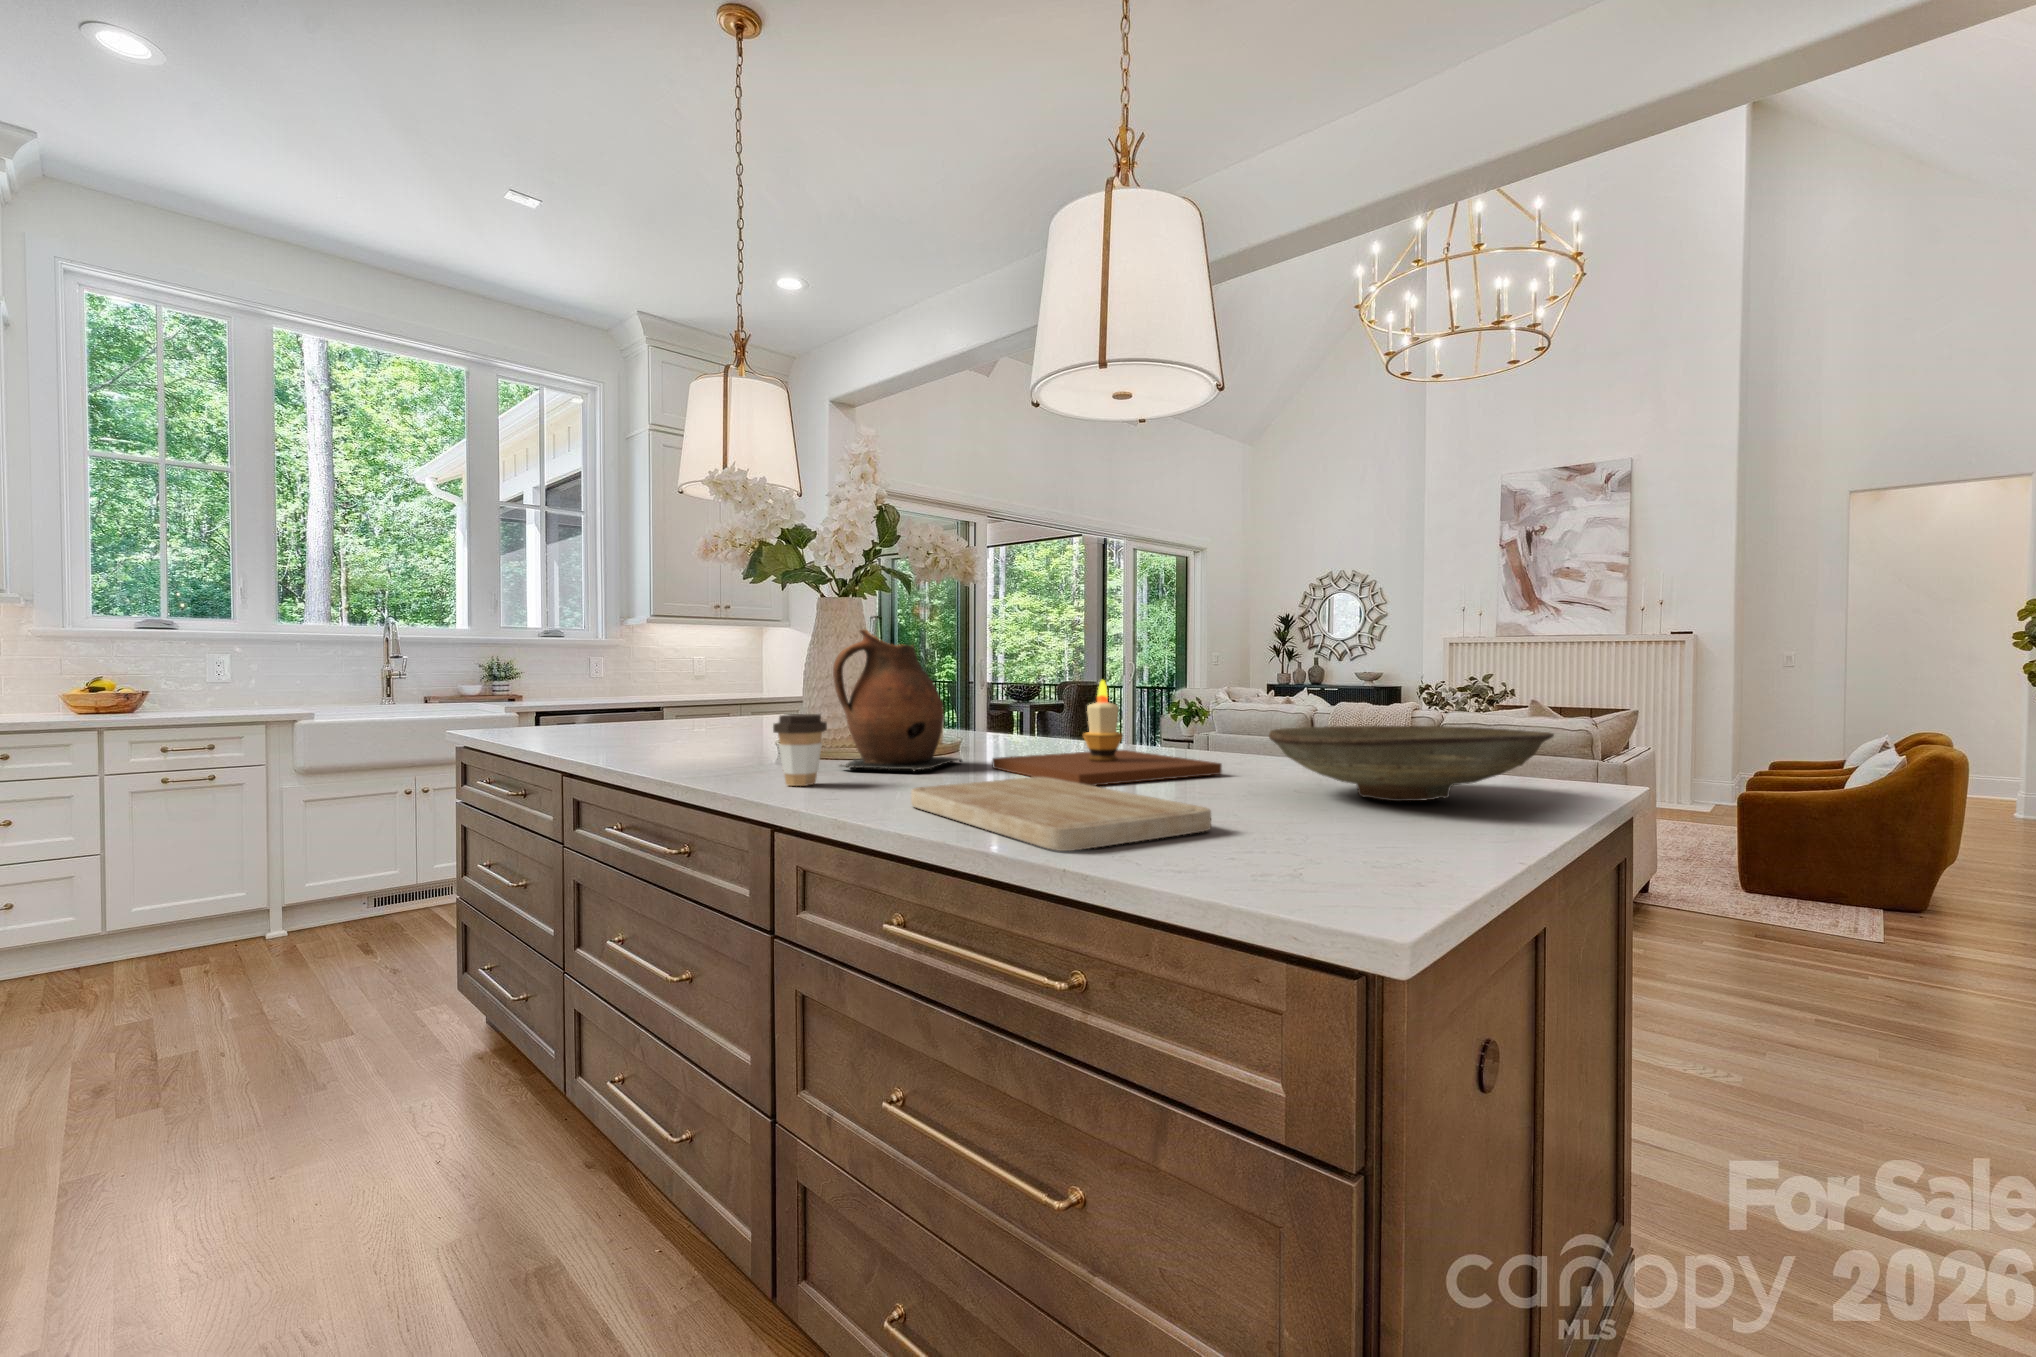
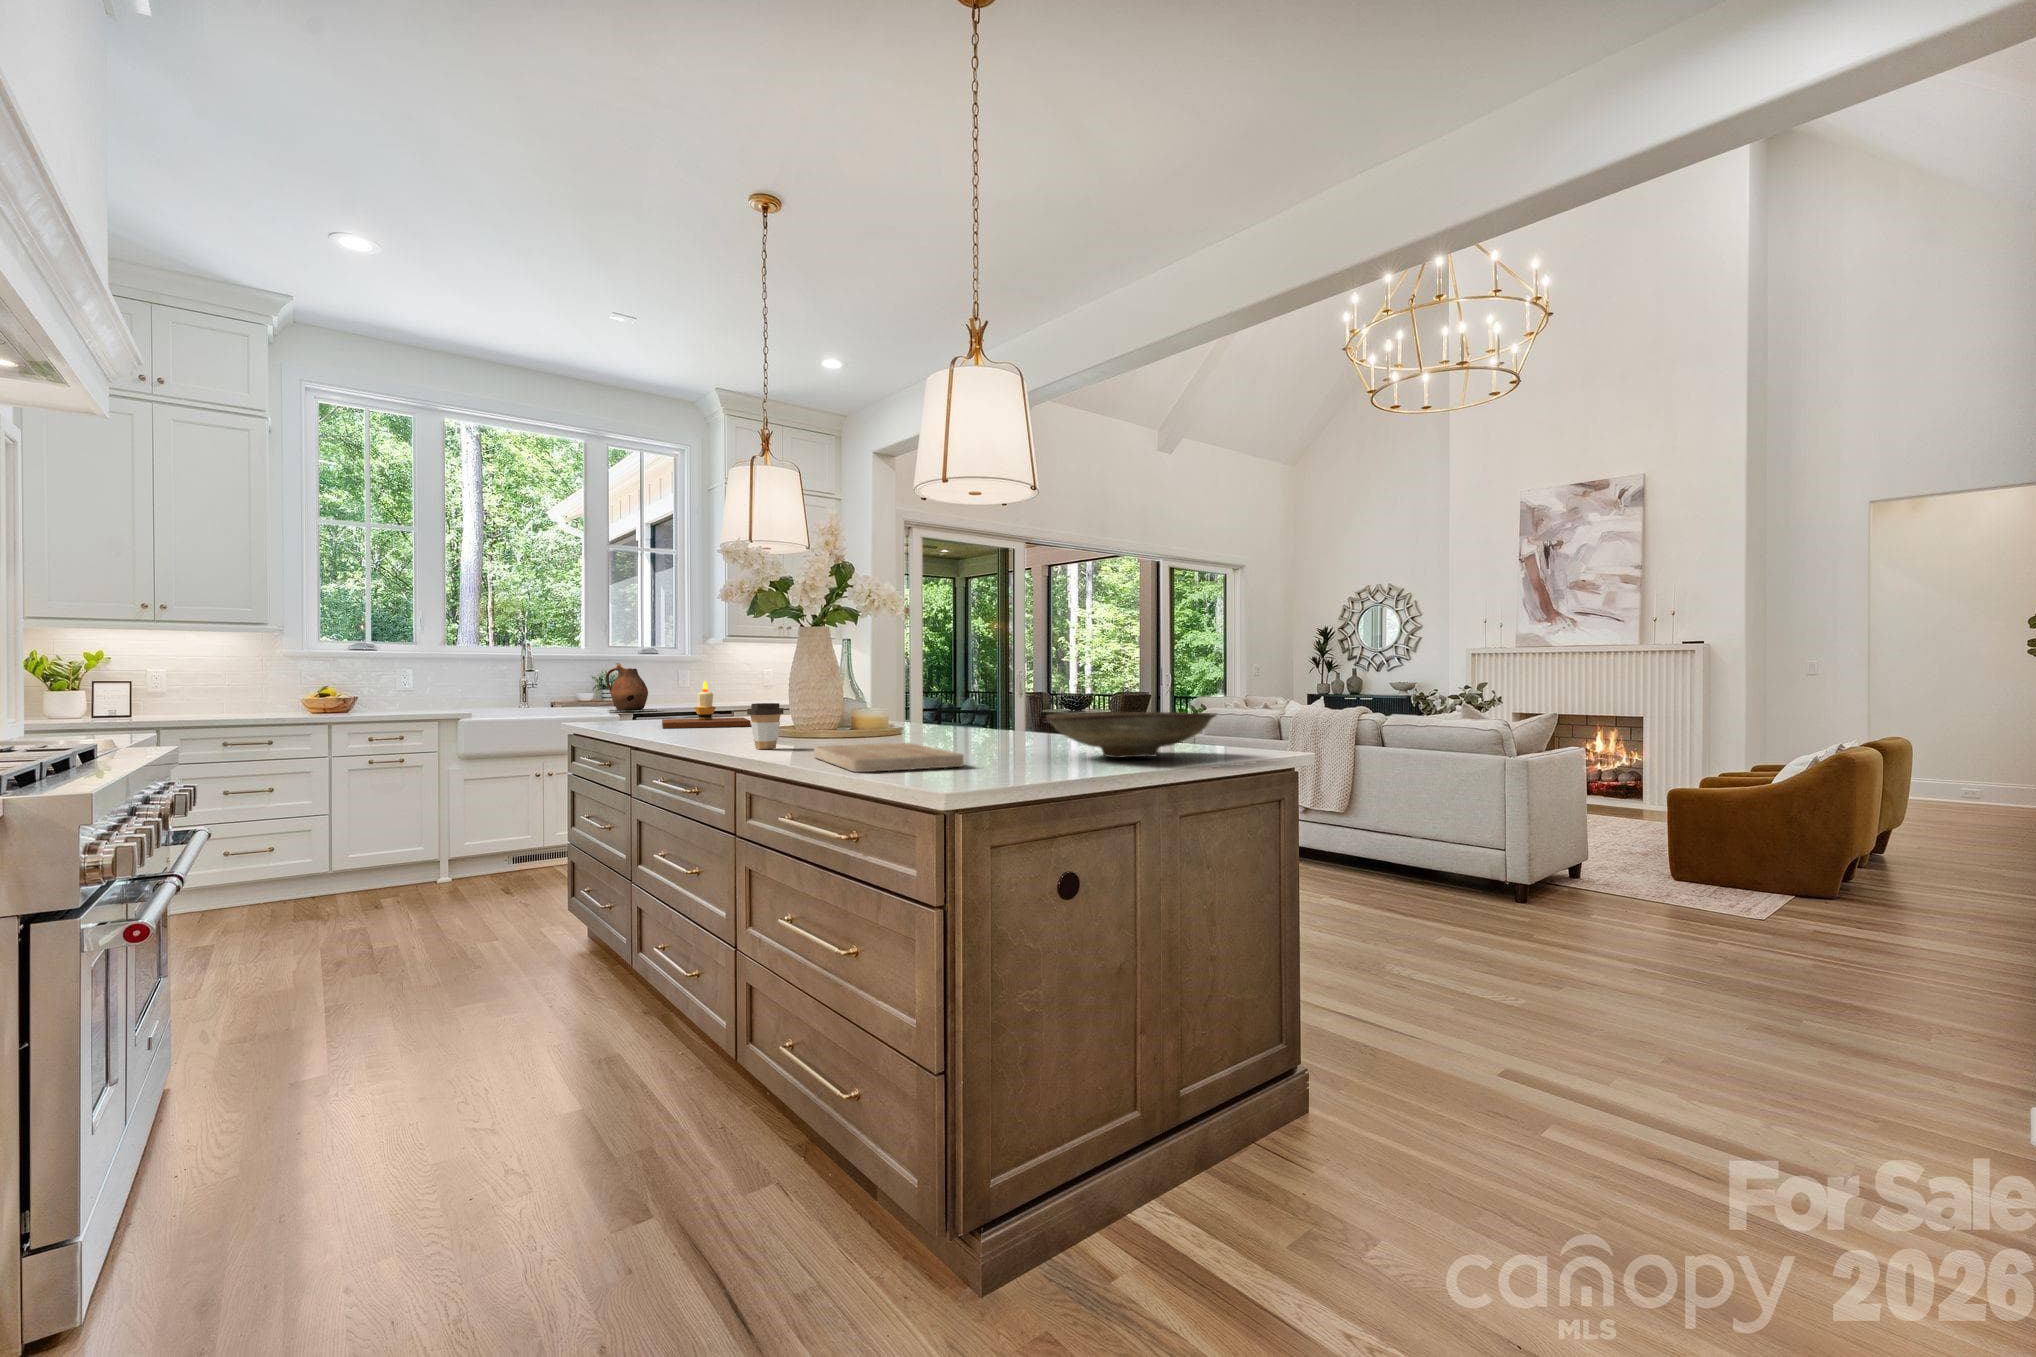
ceramic pitcher: present [833,630,962,771] -> present [606,663,657,712]
candle: present [992,680,1222,786] -> present [662,681,751,728]

